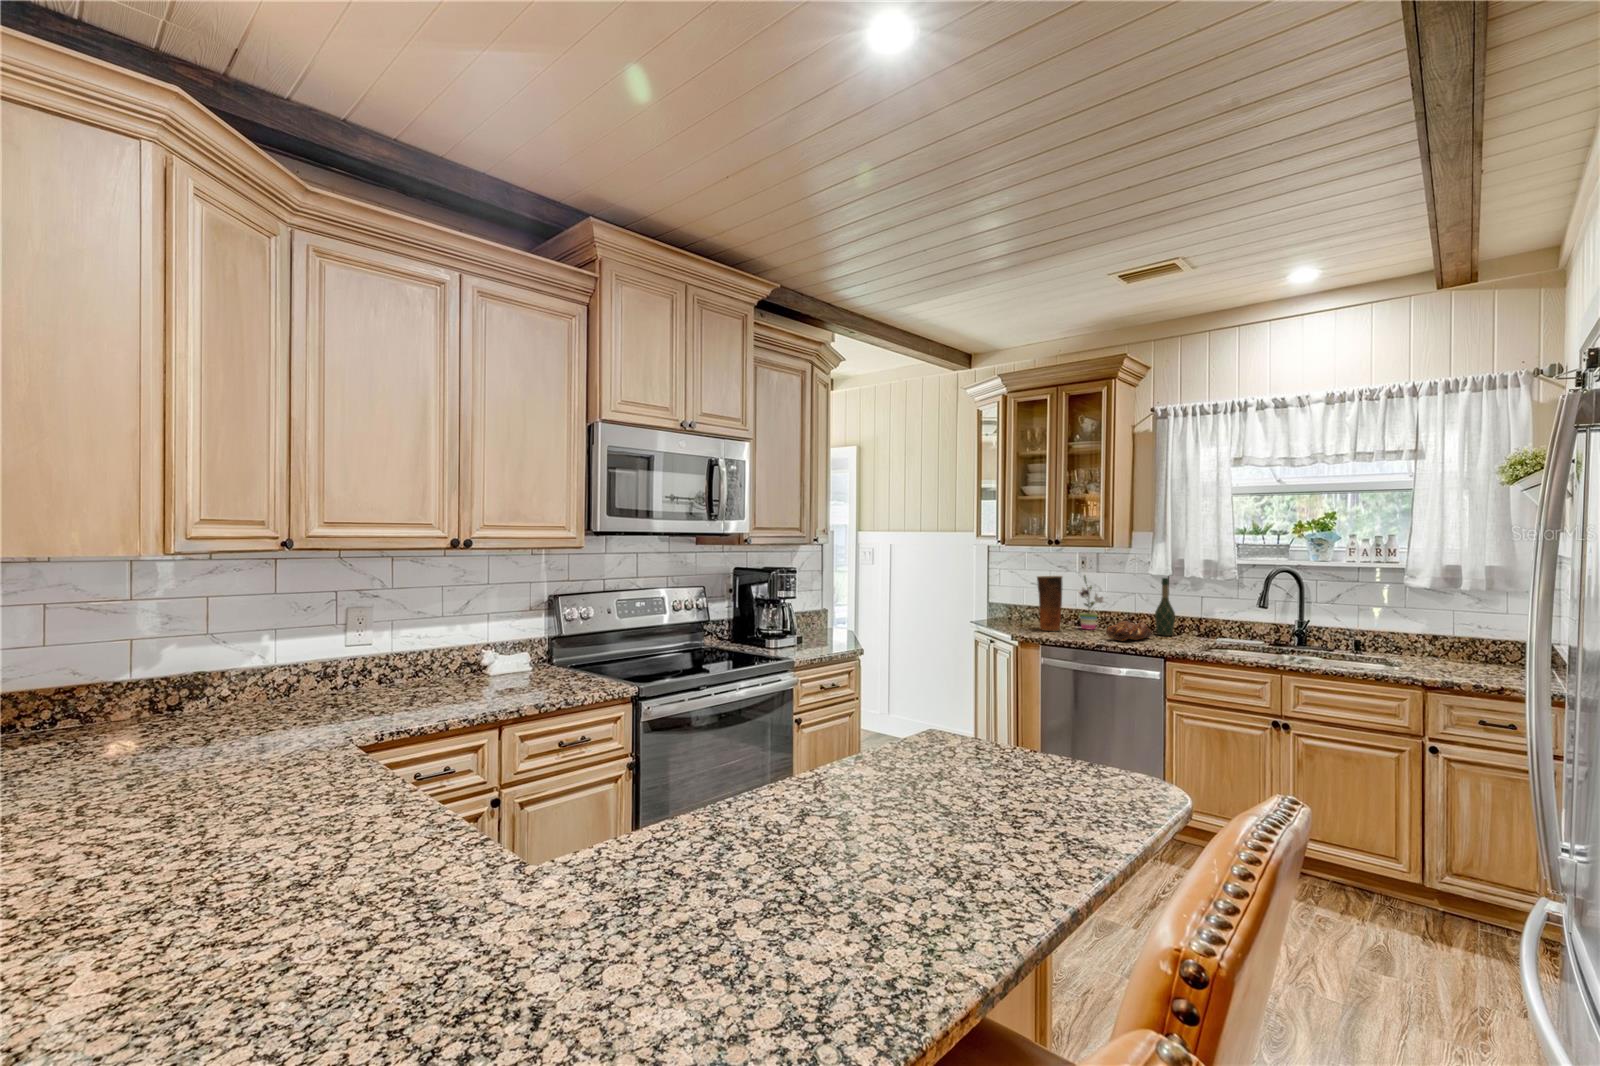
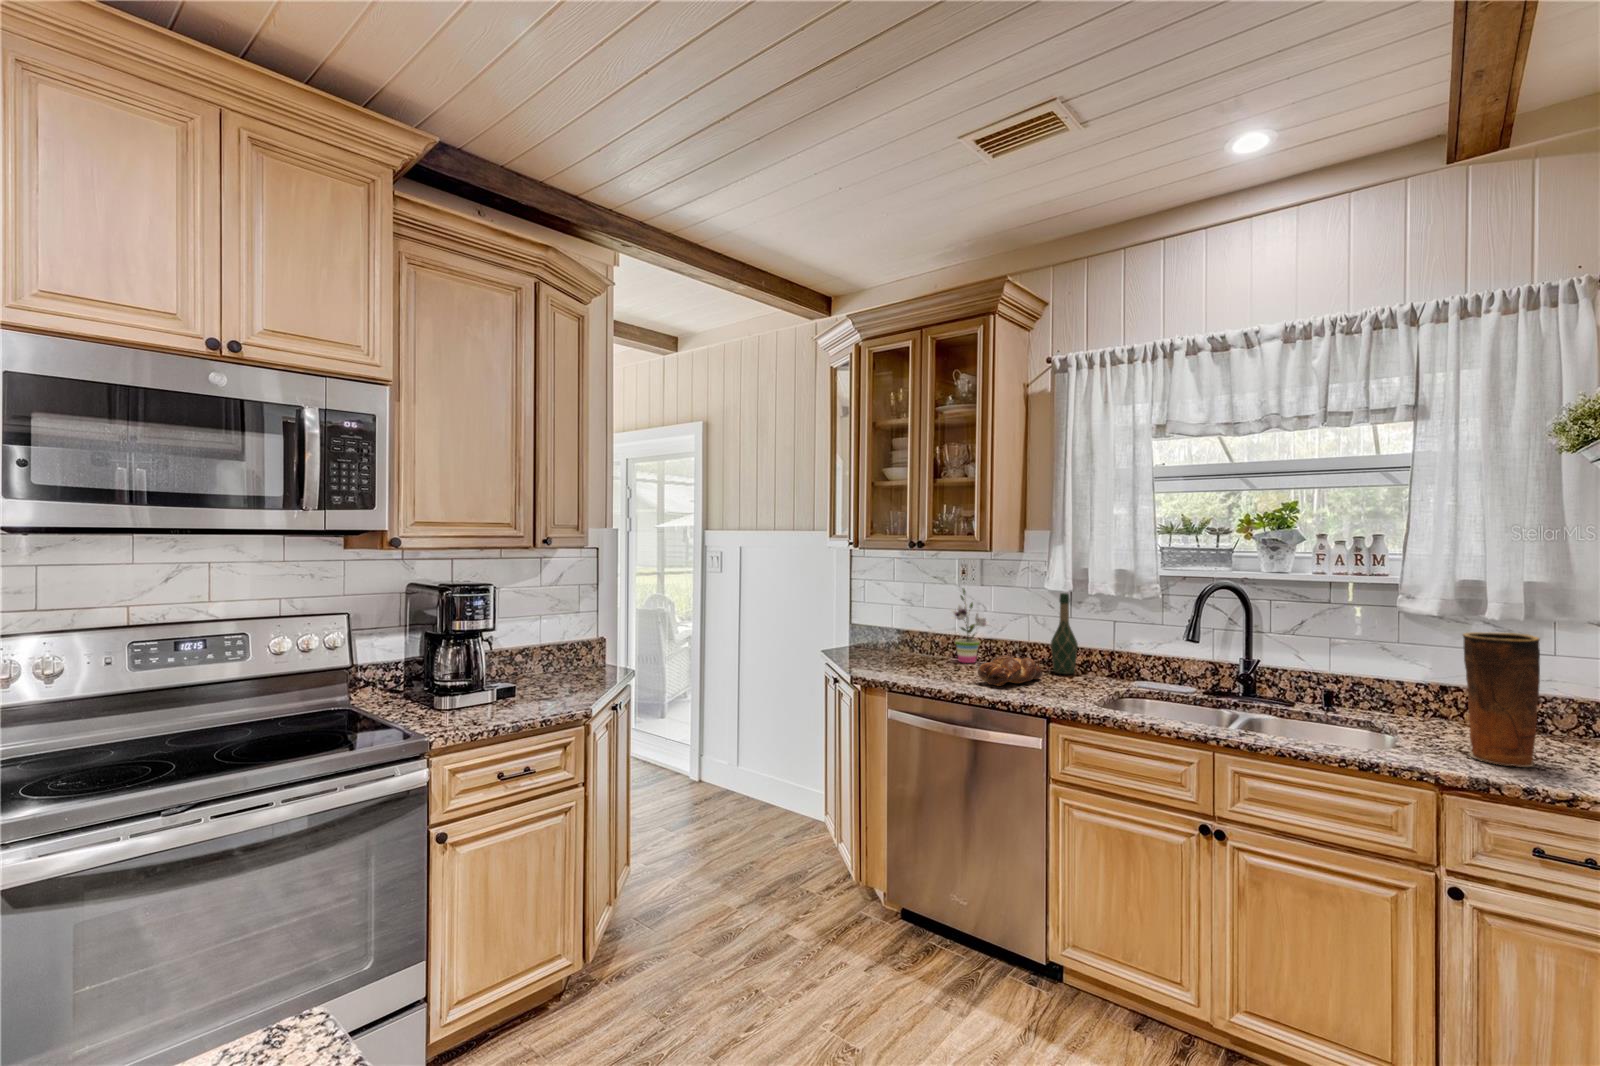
vase: present [1037,576,1062,631] -> present [1463,632,1540,767]

